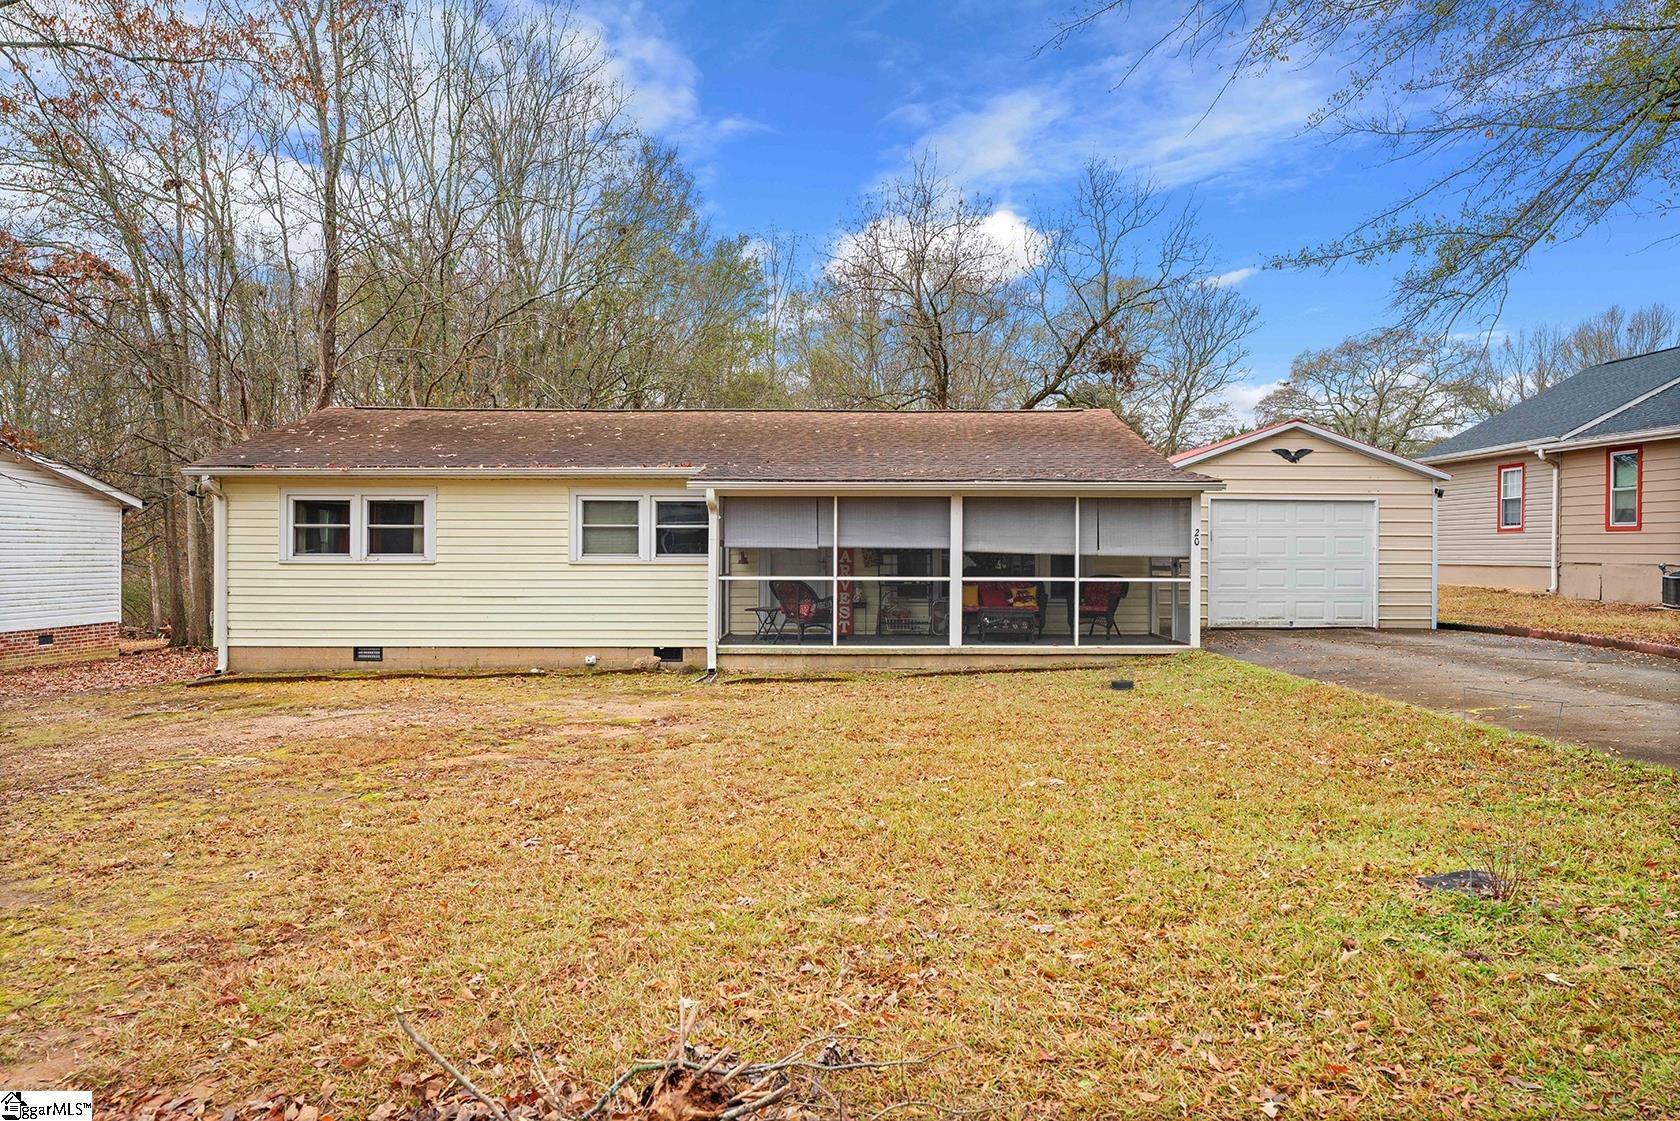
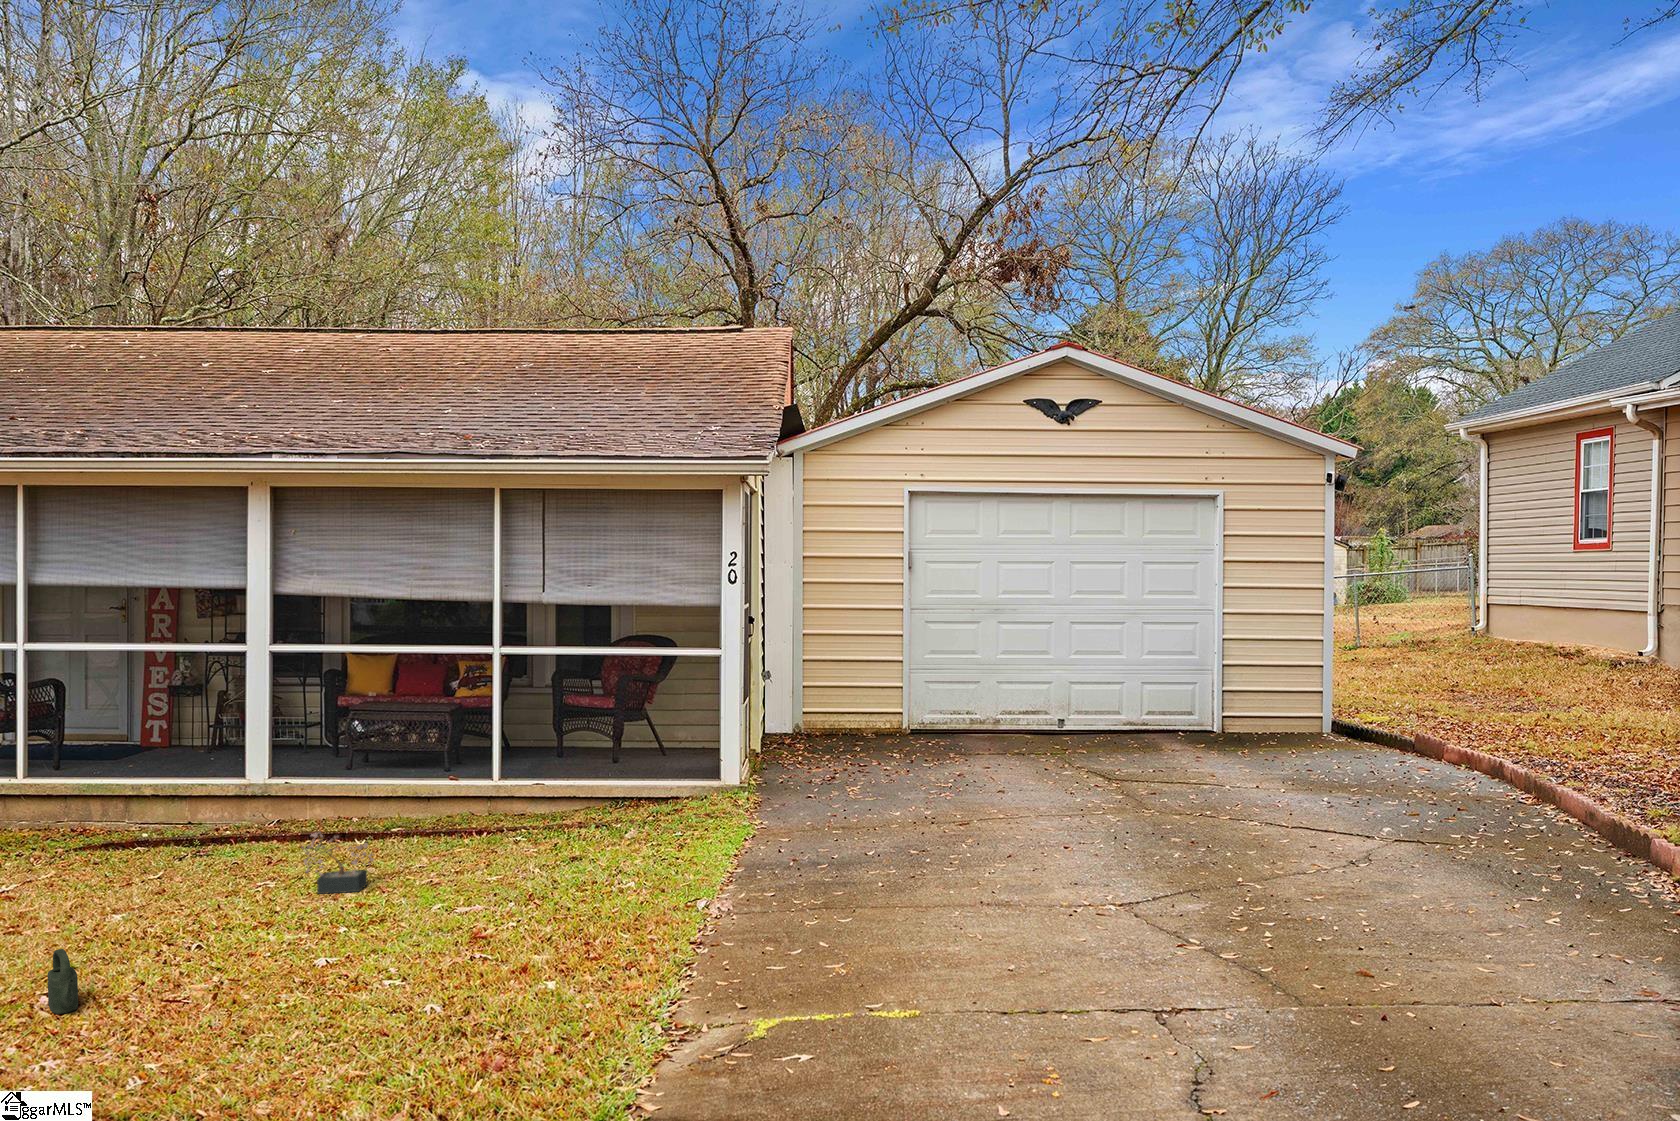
watering can: none [1130,699,1168,724] -> present [47,949,78,1014]

